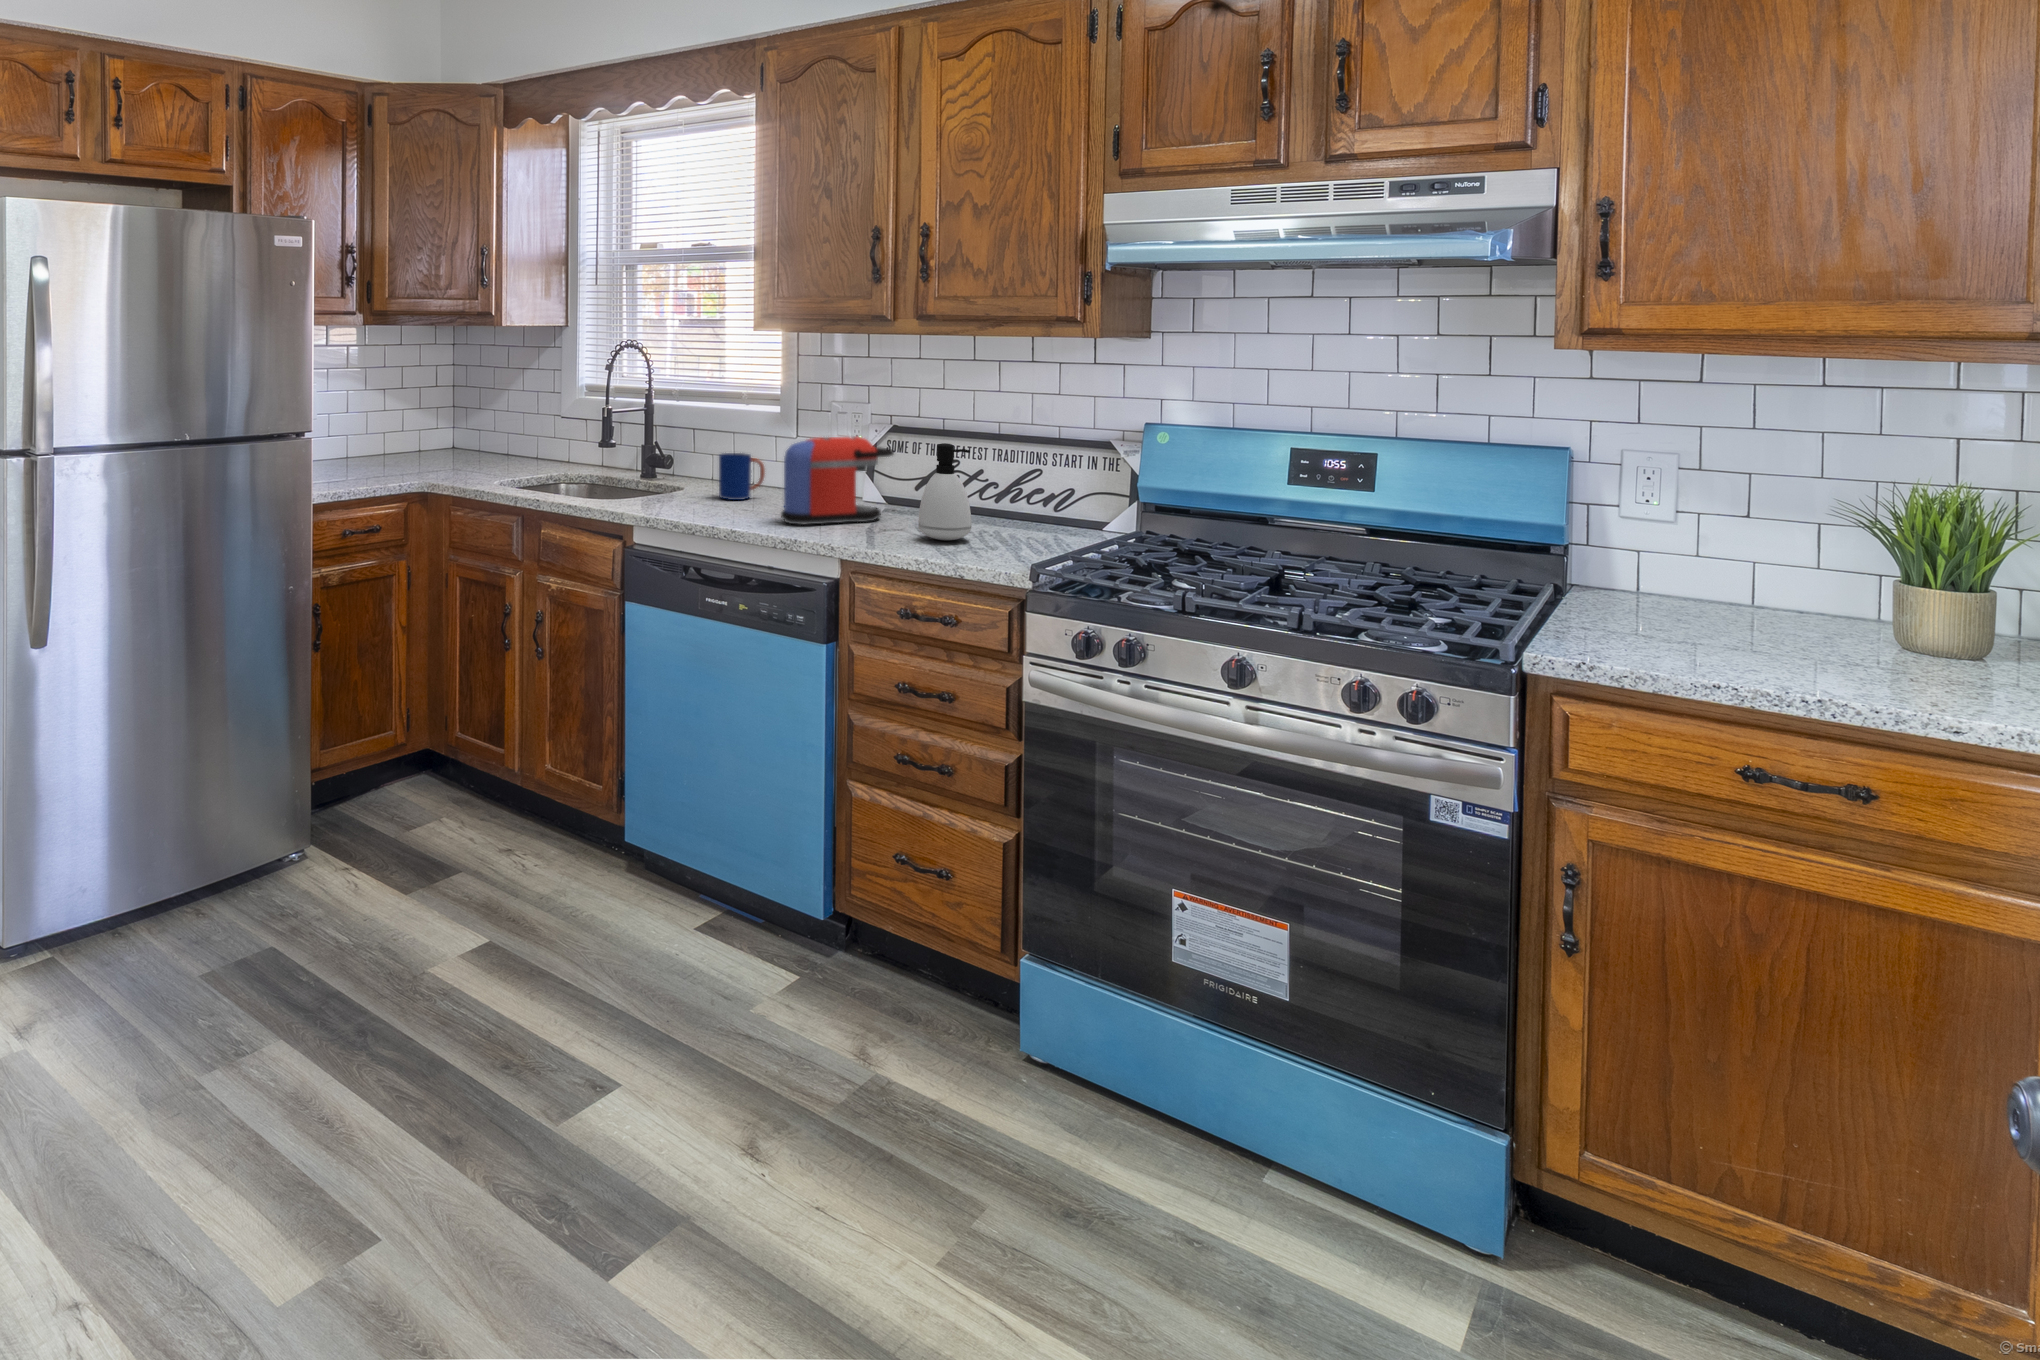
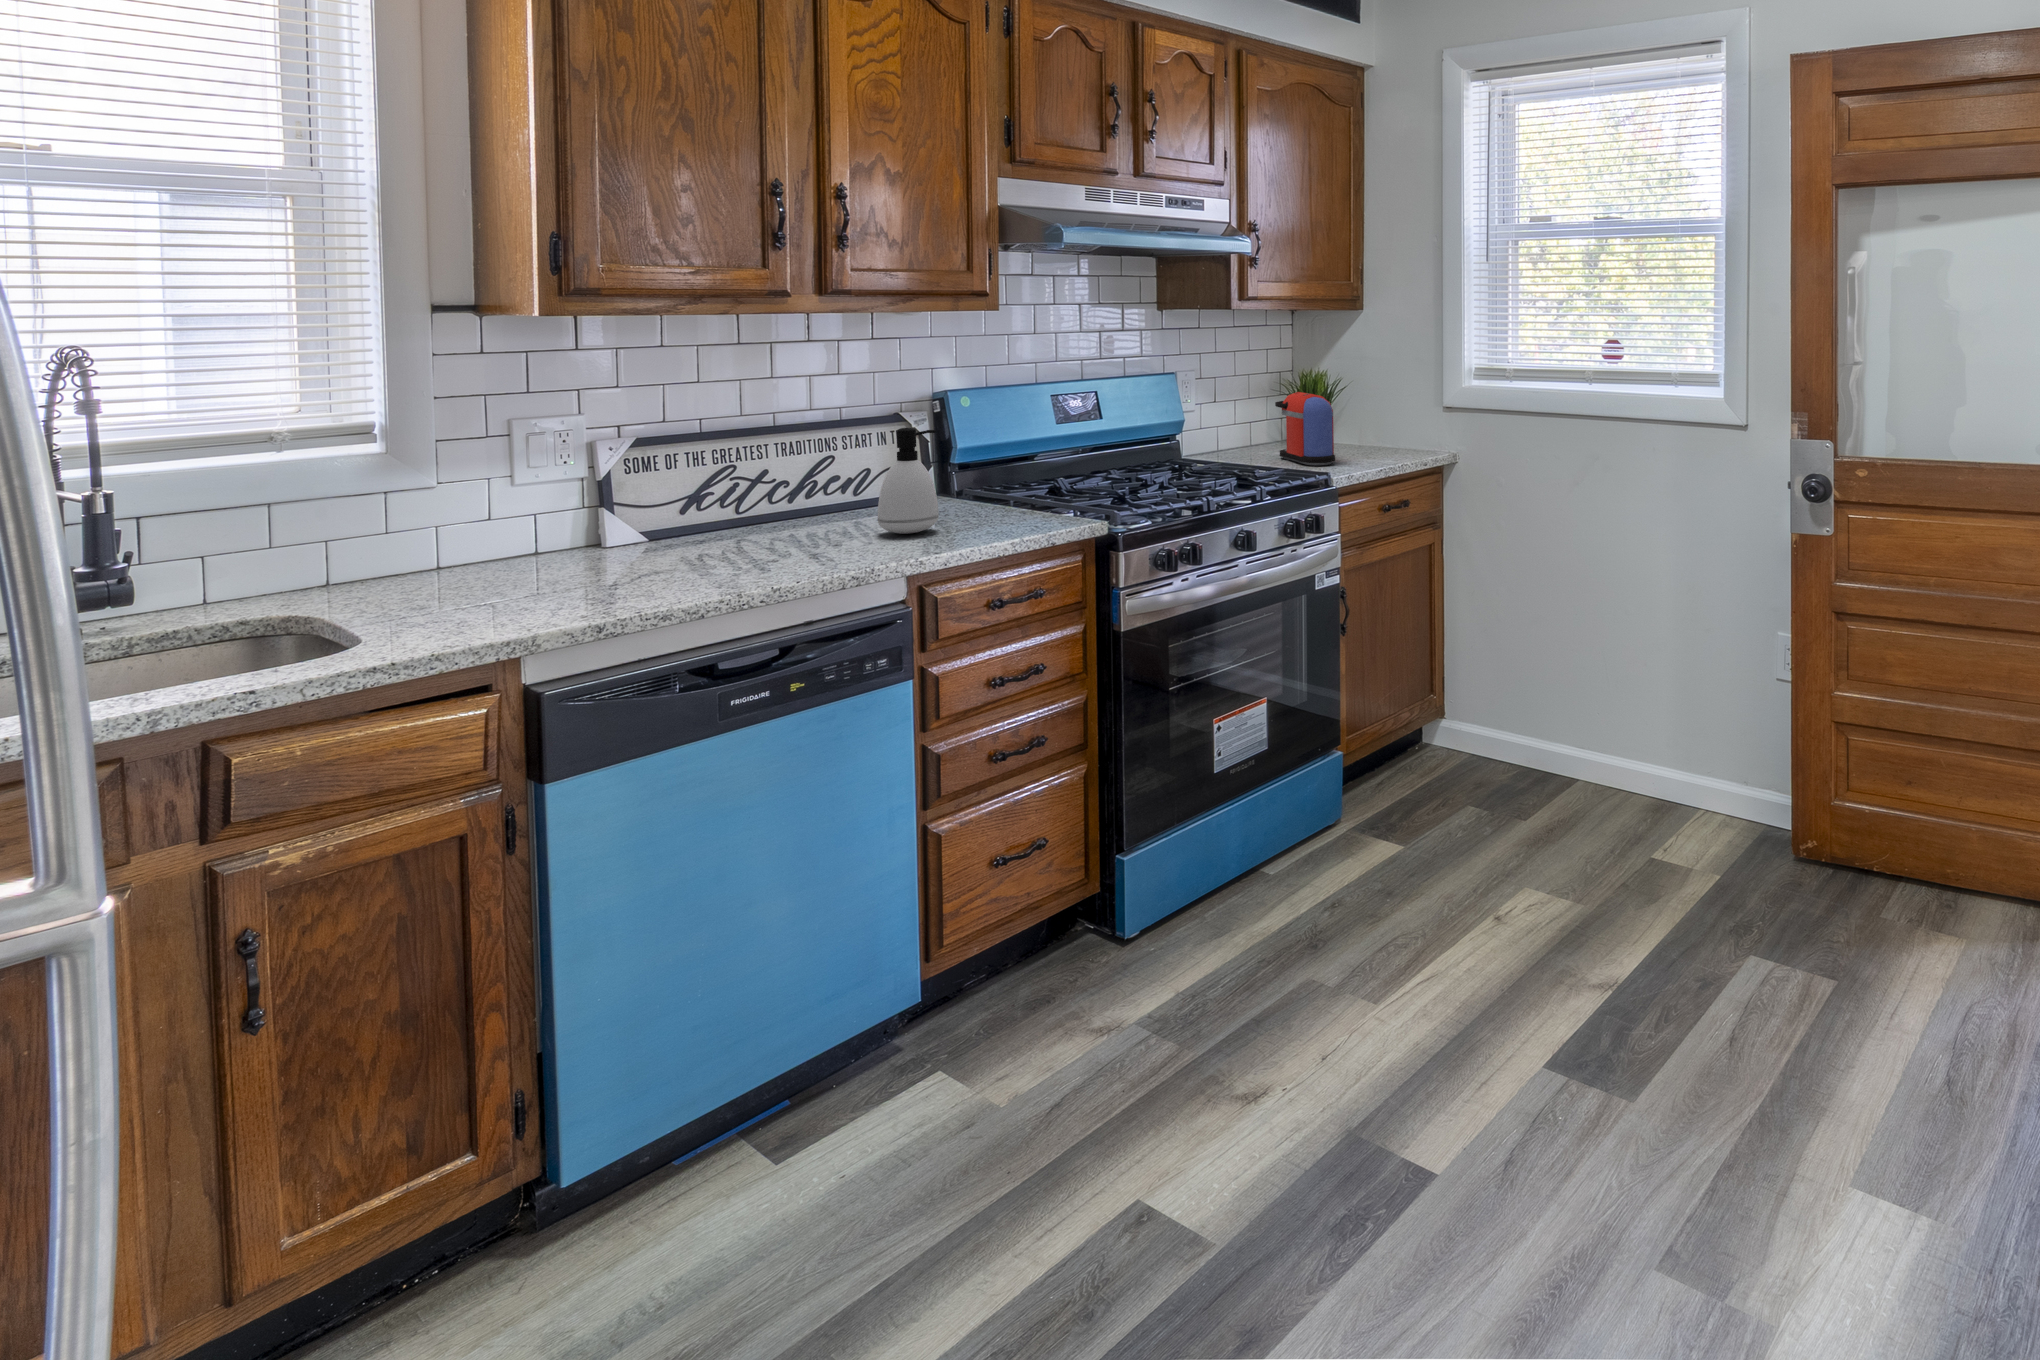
coffee maker: present [781,436,894,525] -> present [1275,392,1335,465]
mug: present [719,453,765,500] -> none [409,518,480,599]

